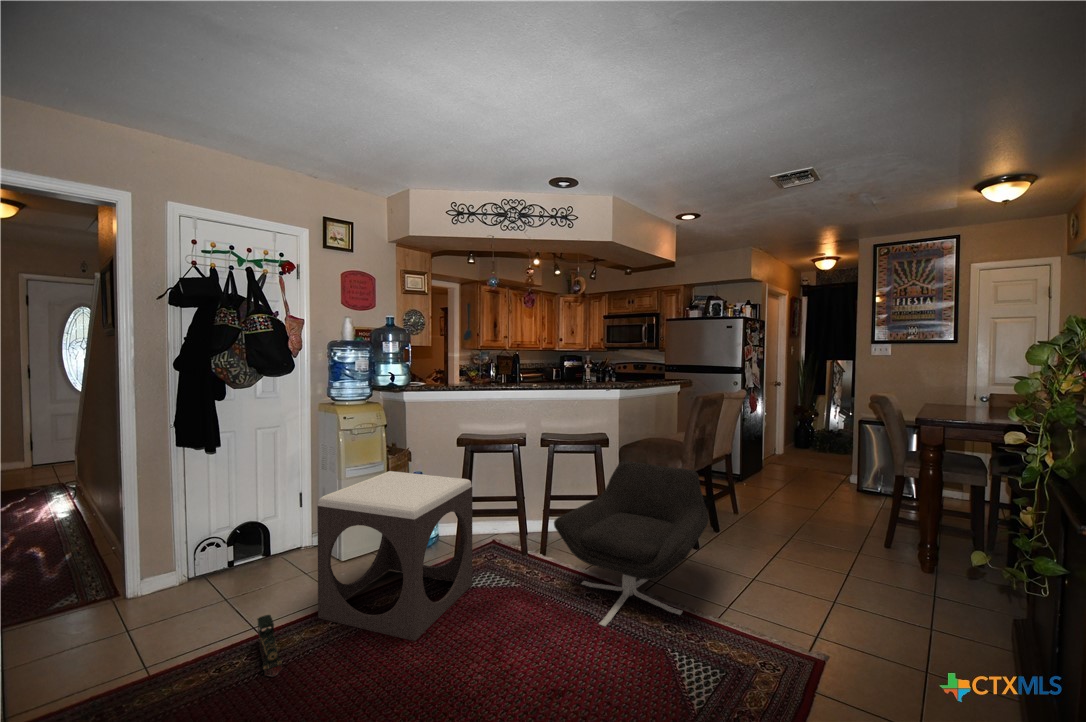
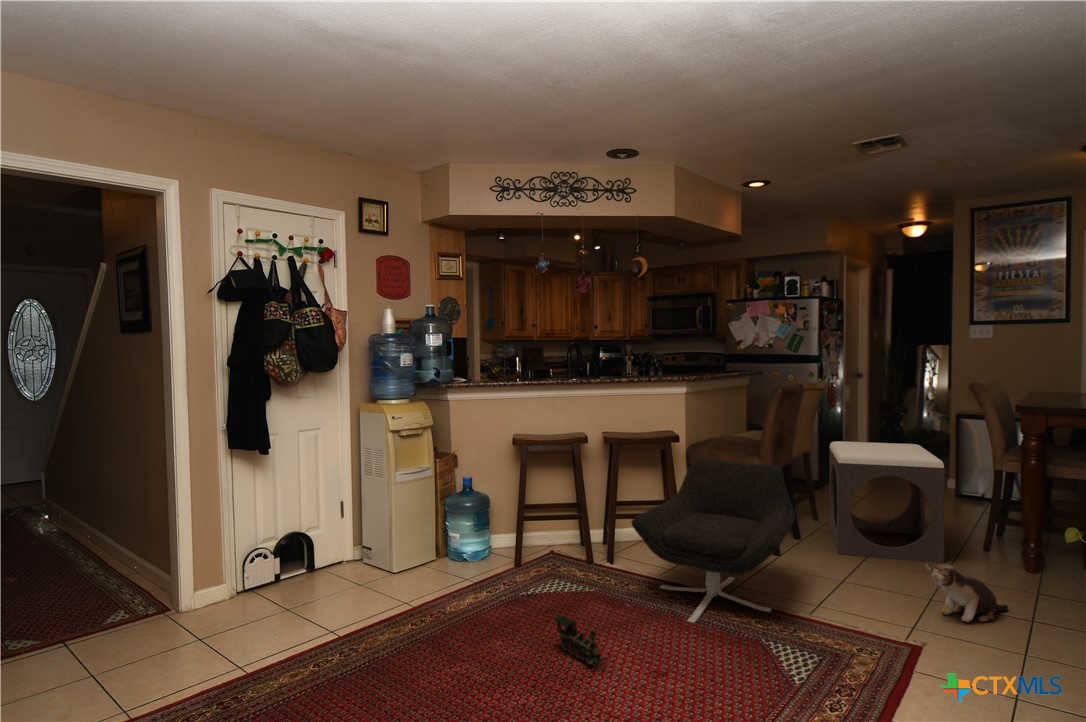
footstool: present [317,471,472,641] -> present [829,441,945,563]
plush toy: none [830,572,910,632] -> present [925,564,1008,622]
toy train: present [257,615,282,676] -> present [554,615,605,669]

